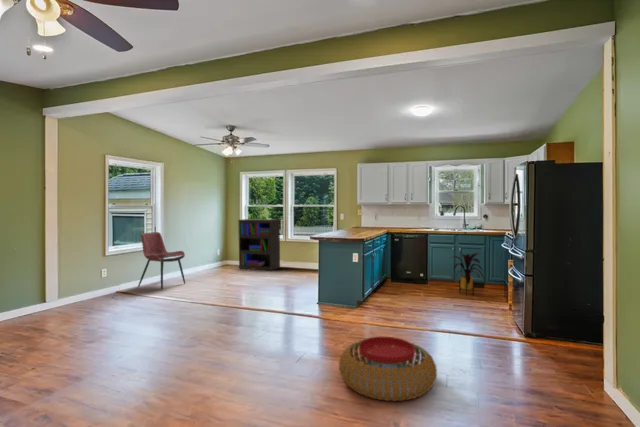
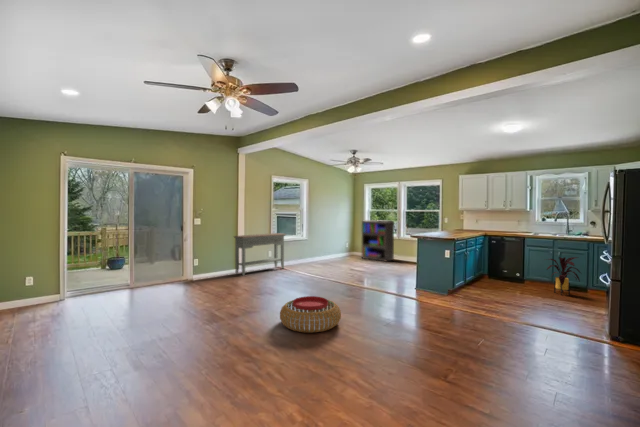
dining chair: present [138,232,185,289] -> none [291,228,322,268]
console table: none [35,241,131,313] -> present [234,233,286,276]
pouf: present [339,337,437,401] -> present [280,296,341,333]

